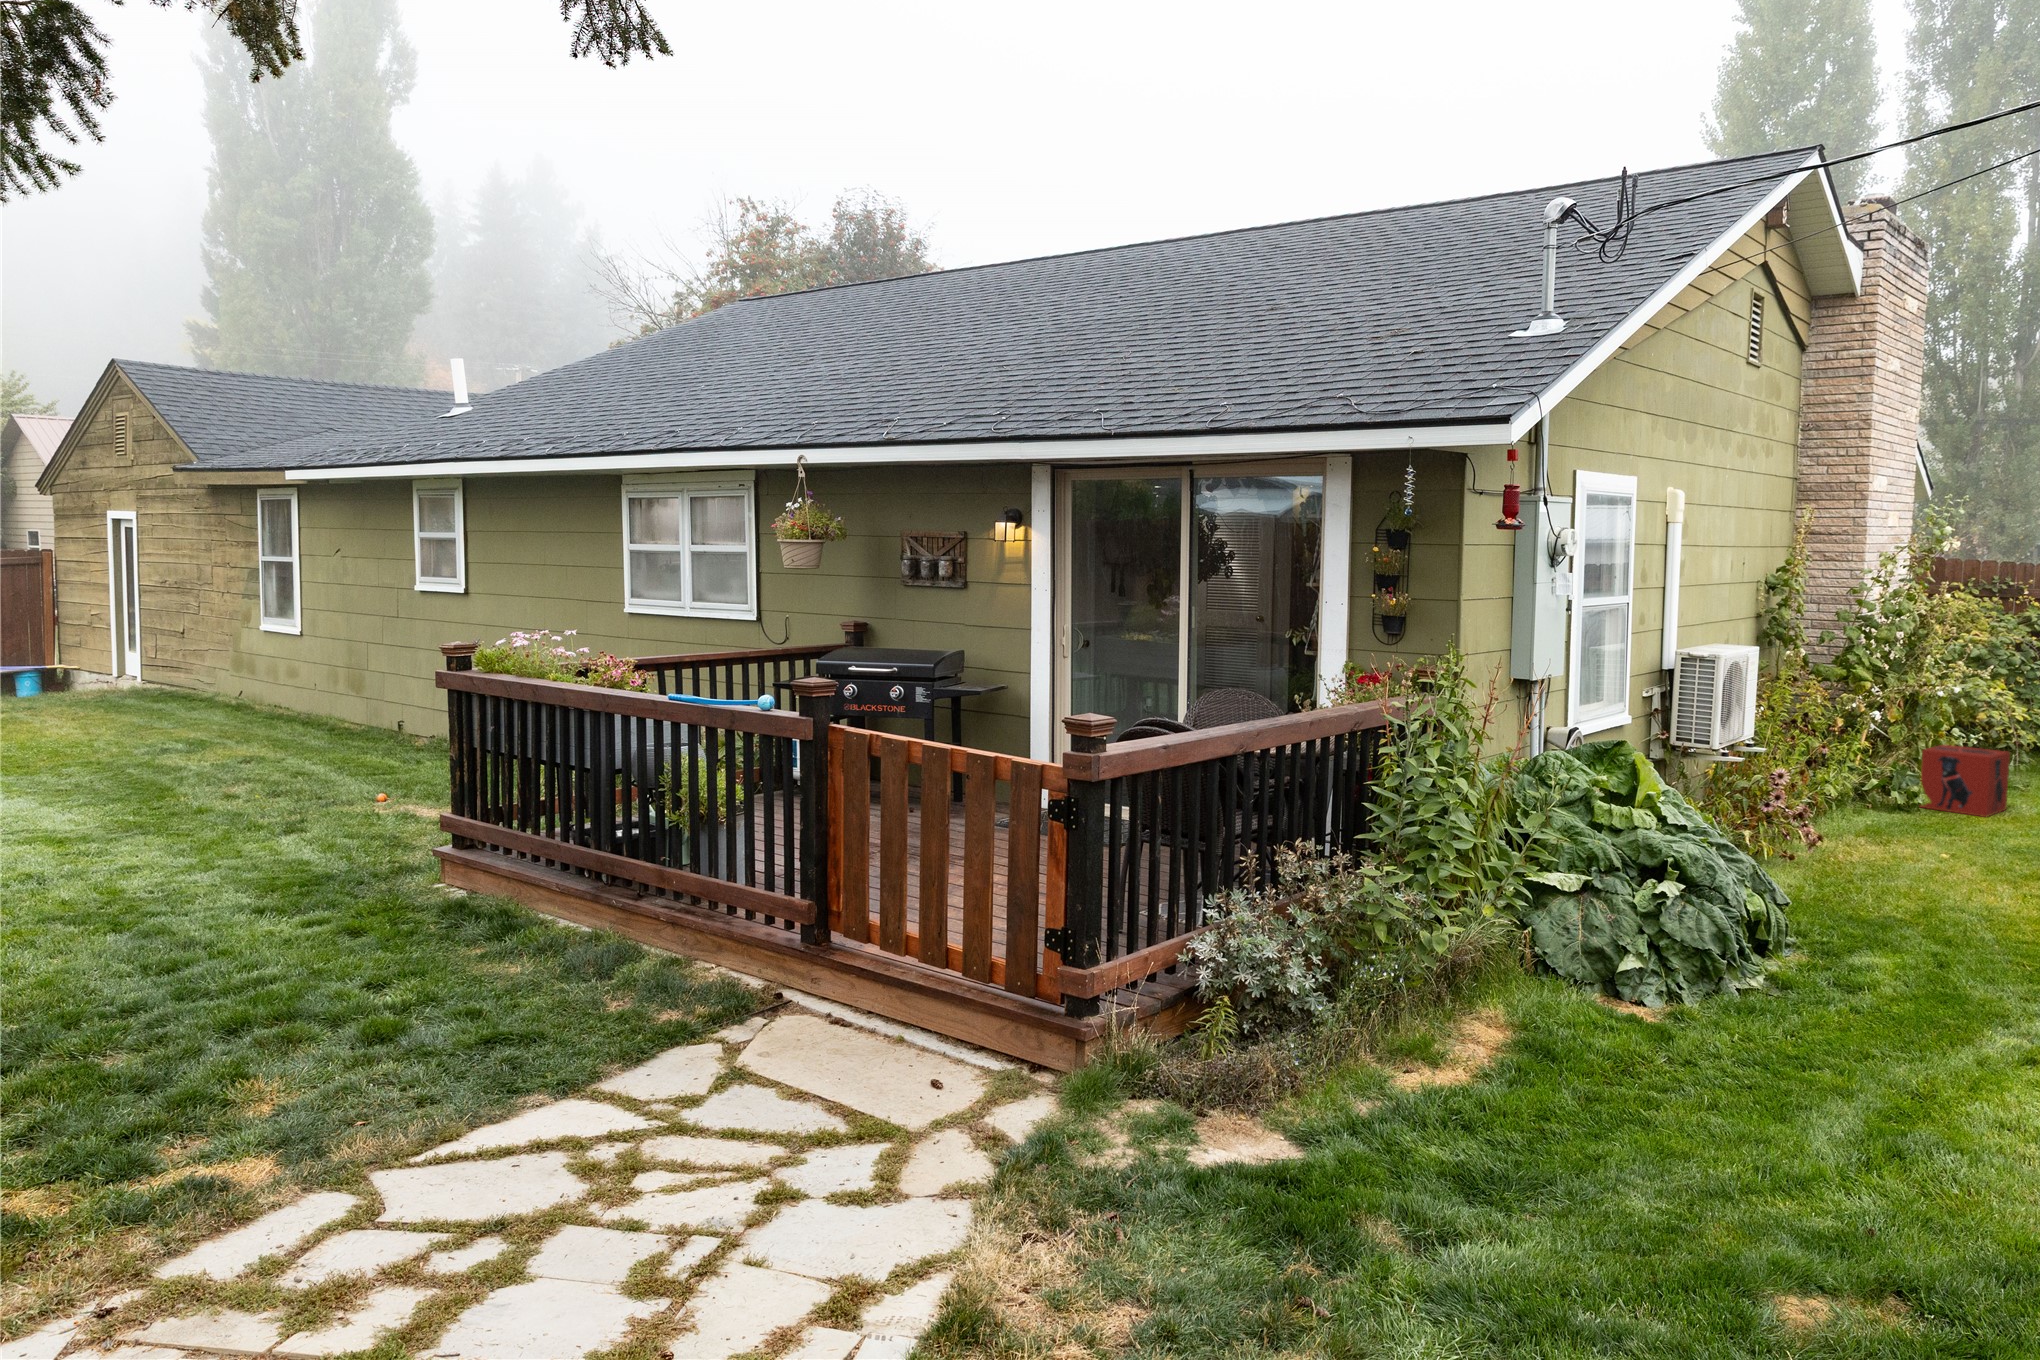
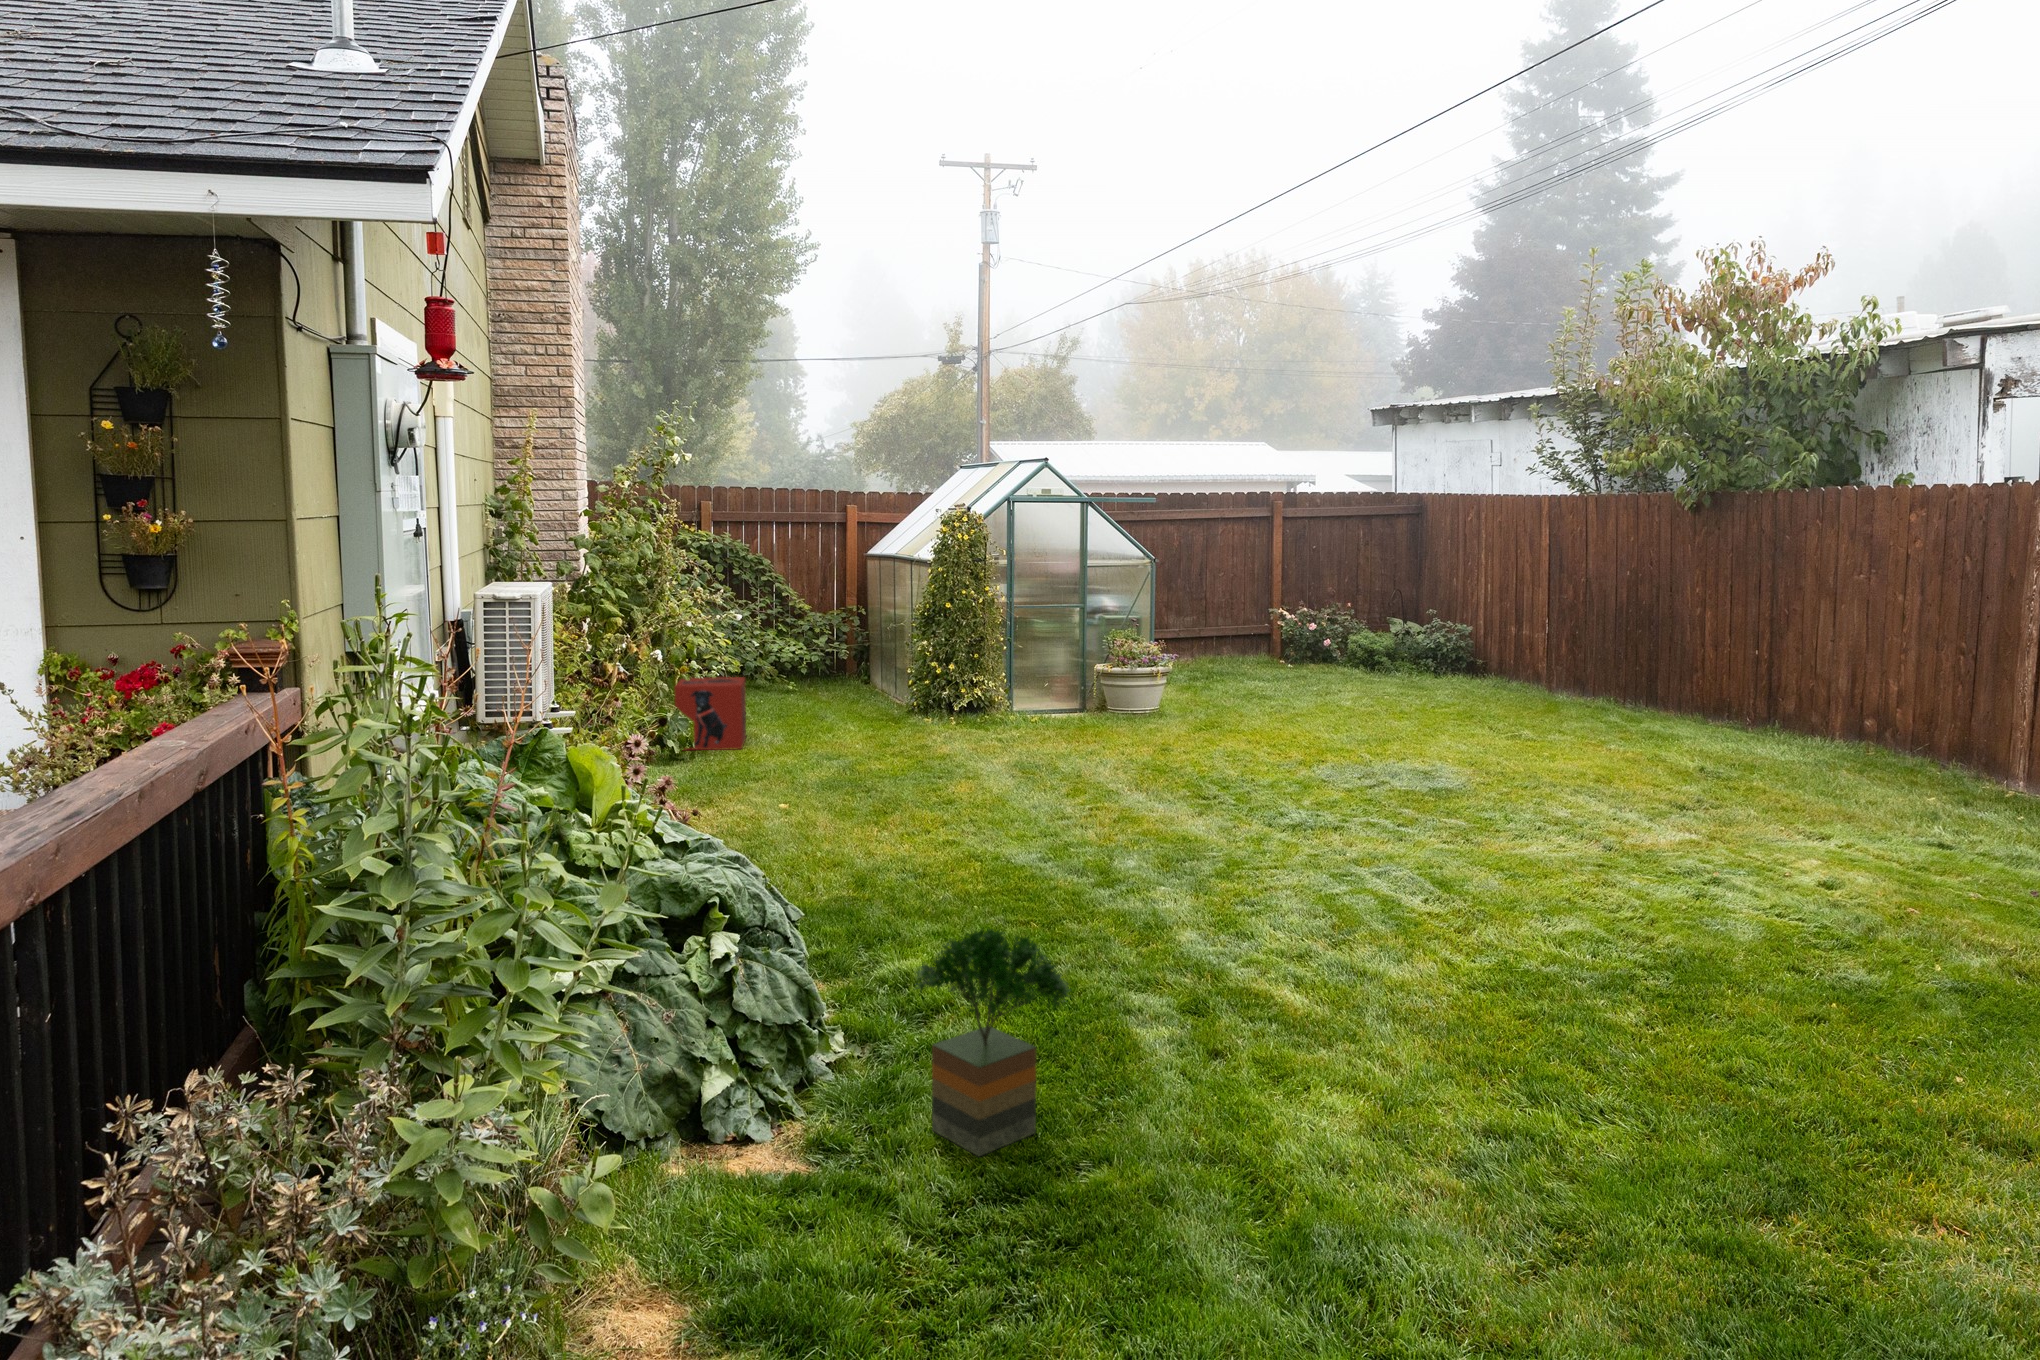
potted tree: none [1730,901,1842,1056] -> present [915,929,1070,1156]

